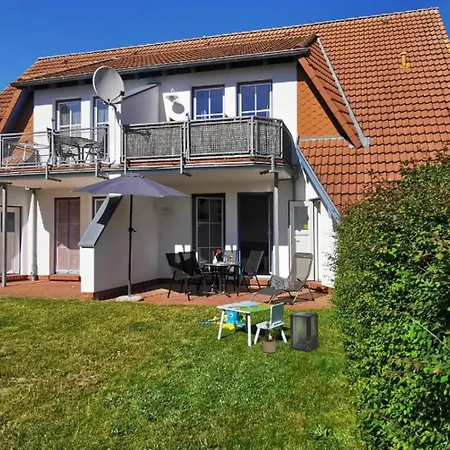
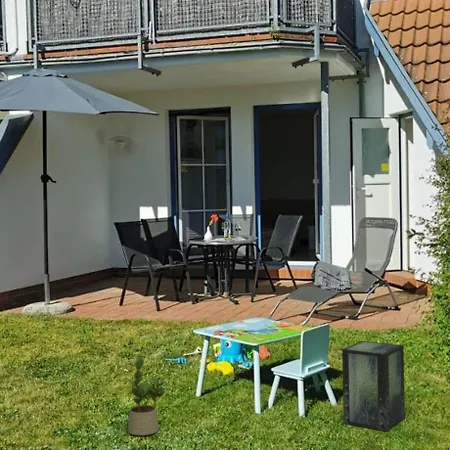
potted plant: present [263,317,279,353] -> present [128,357,165,435]

